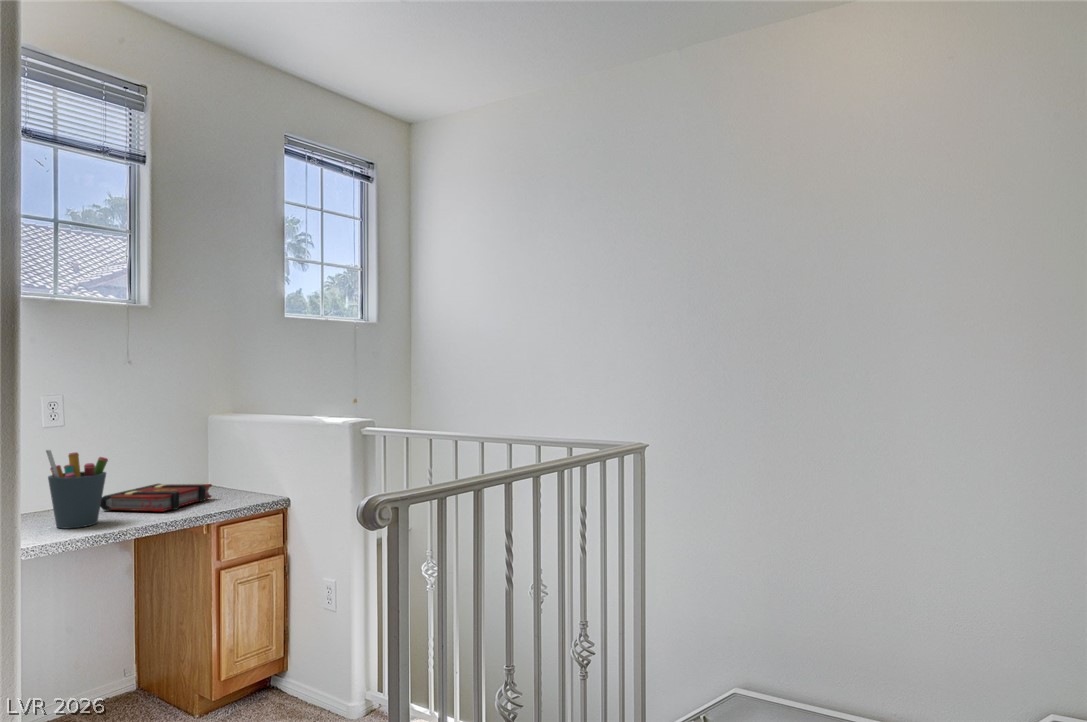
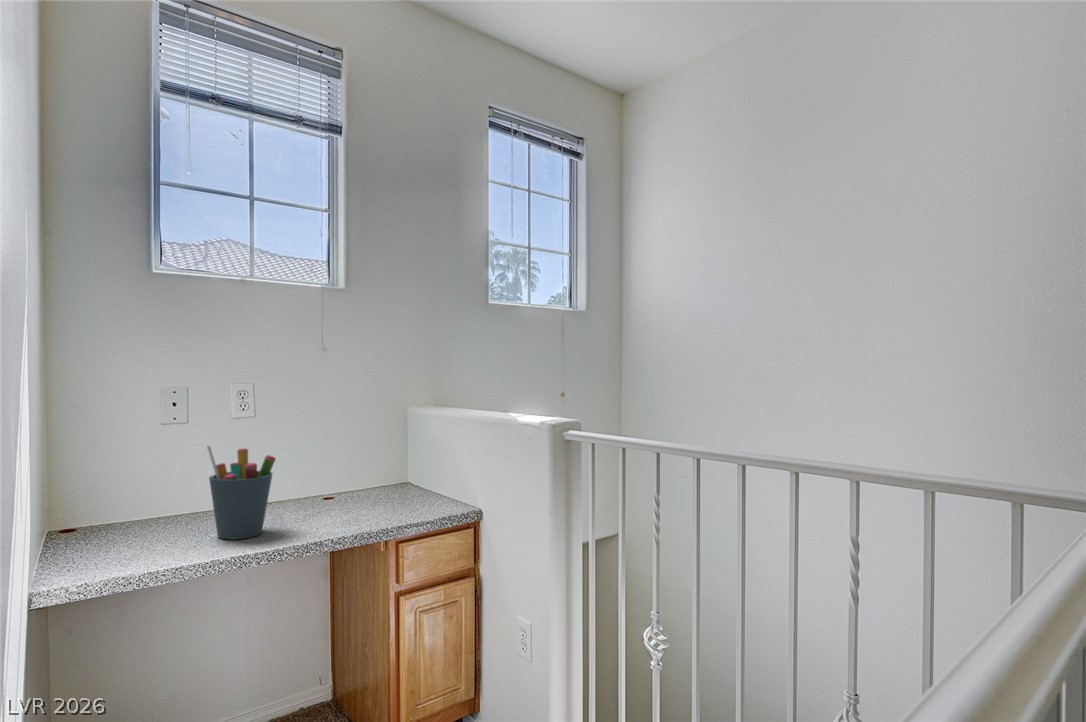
book: present [100,484,212,511] -> none [278,483,398,522]

